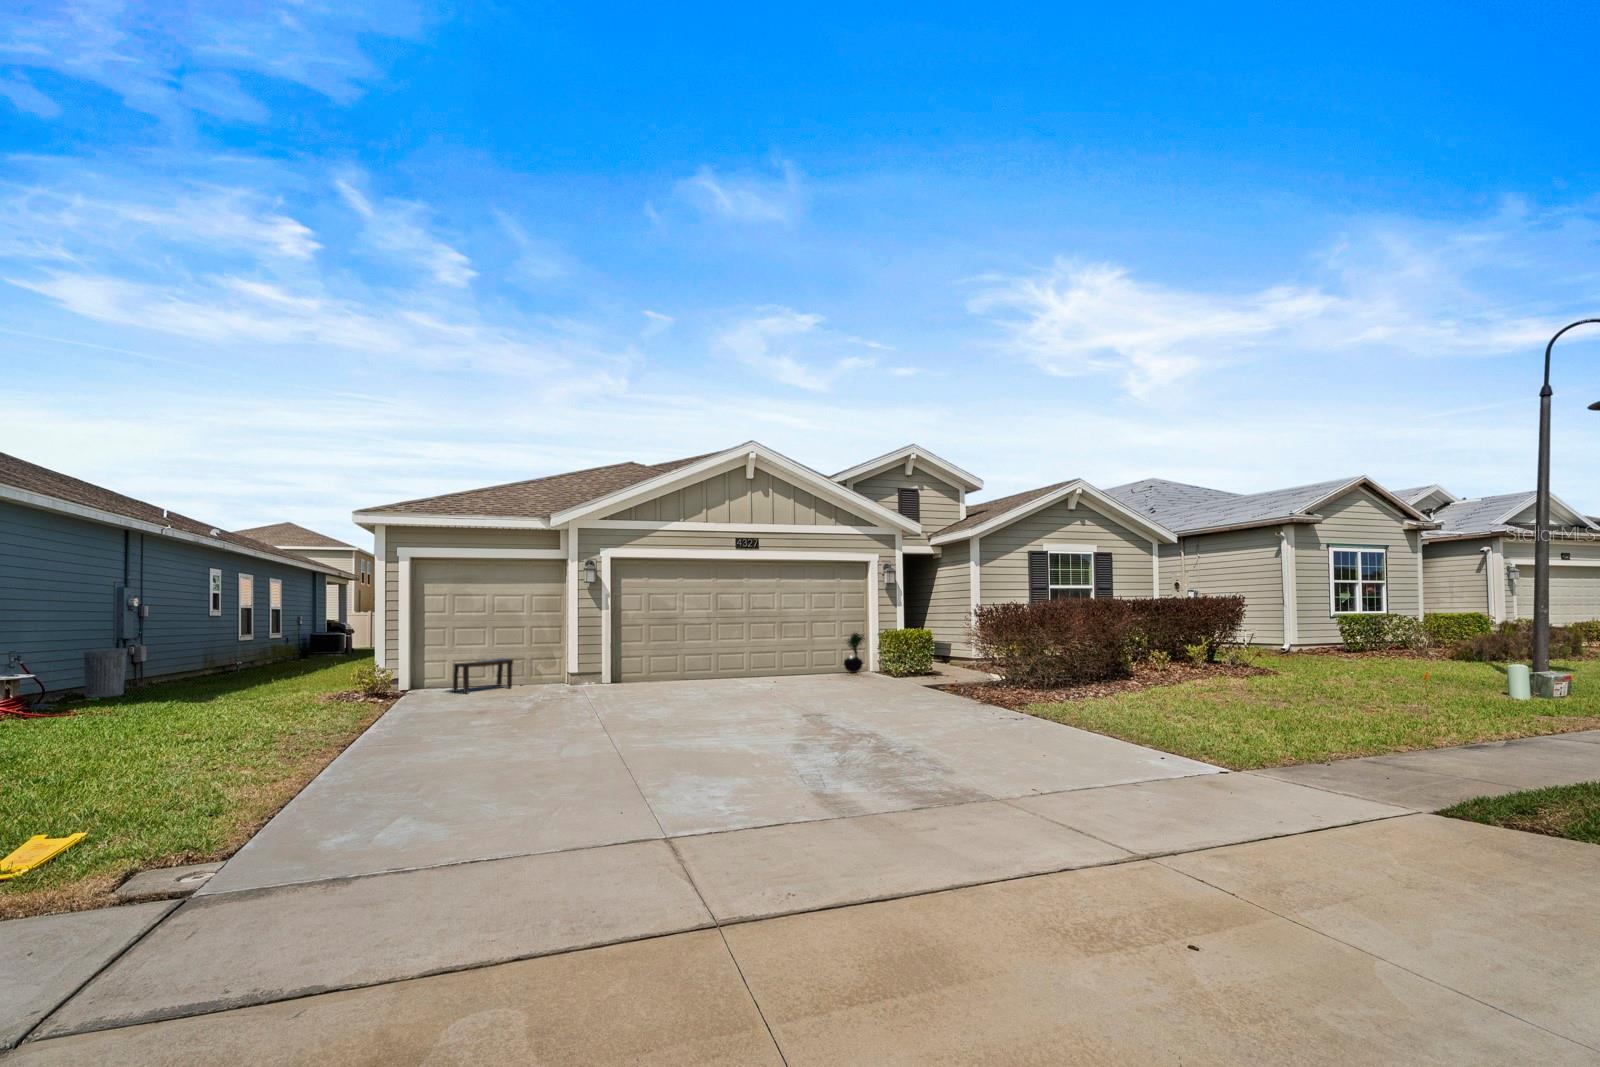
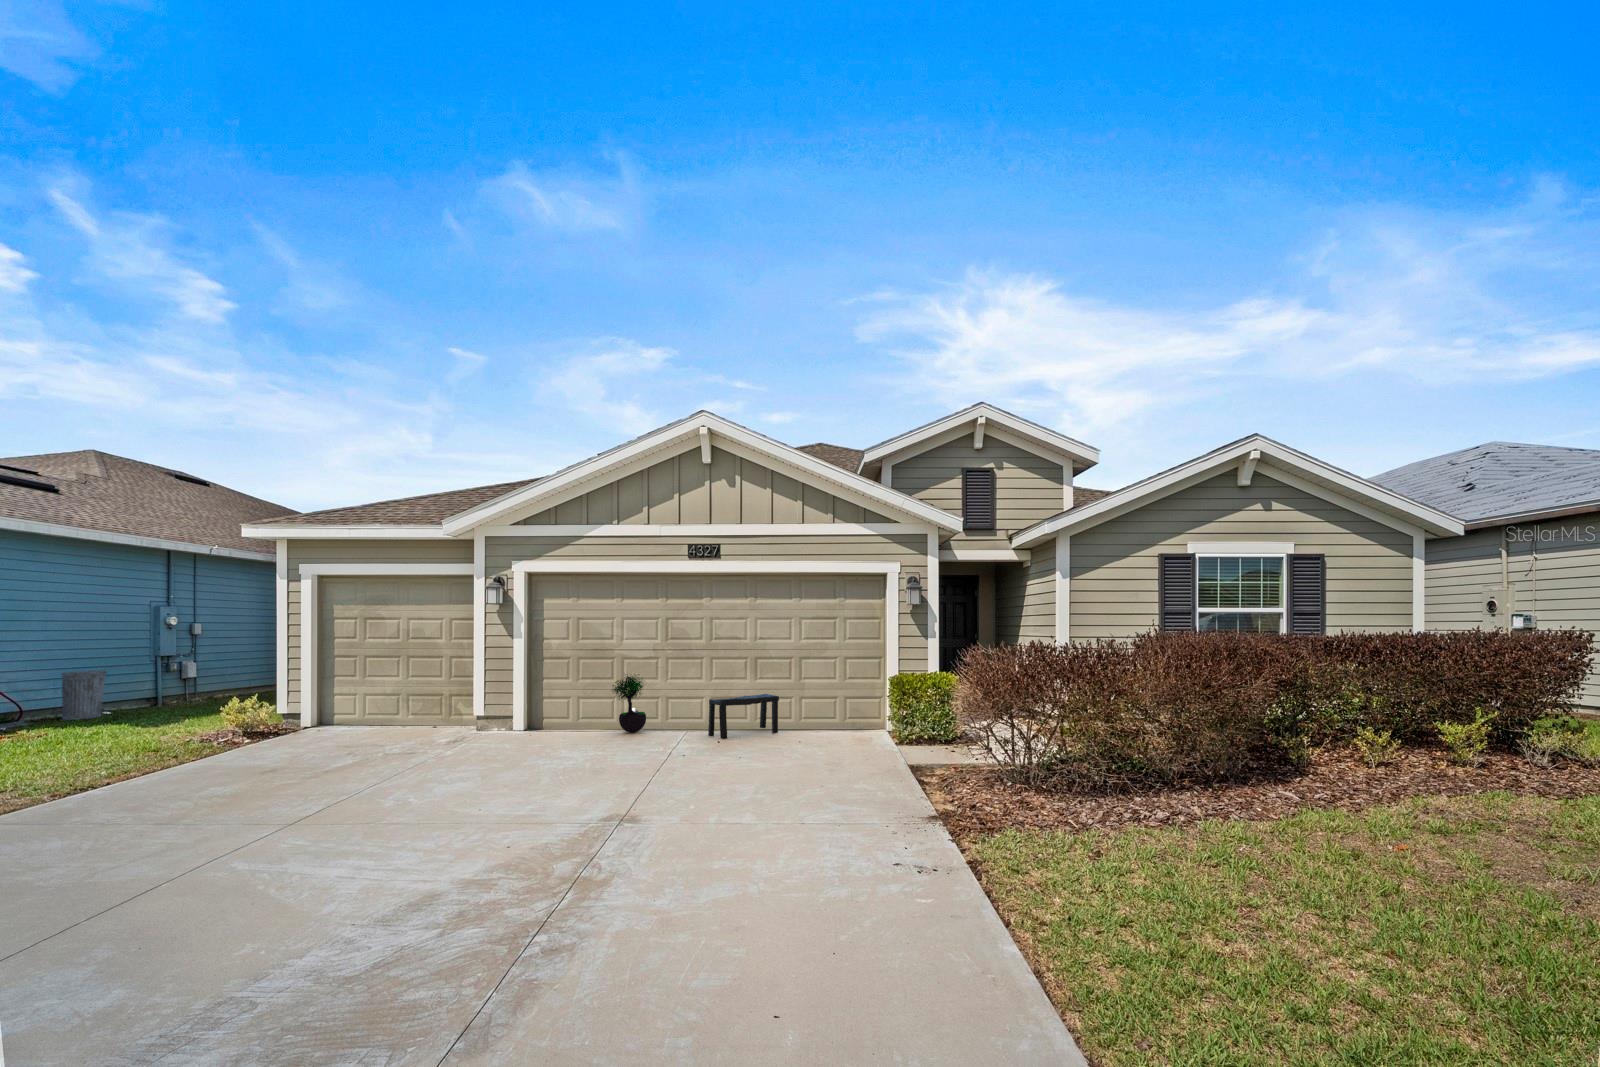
potted tree: present [844,633,865,673] -> present [612,674,646,732]
bench: present [453,658,513,693] -> present [708,694,779,739]

